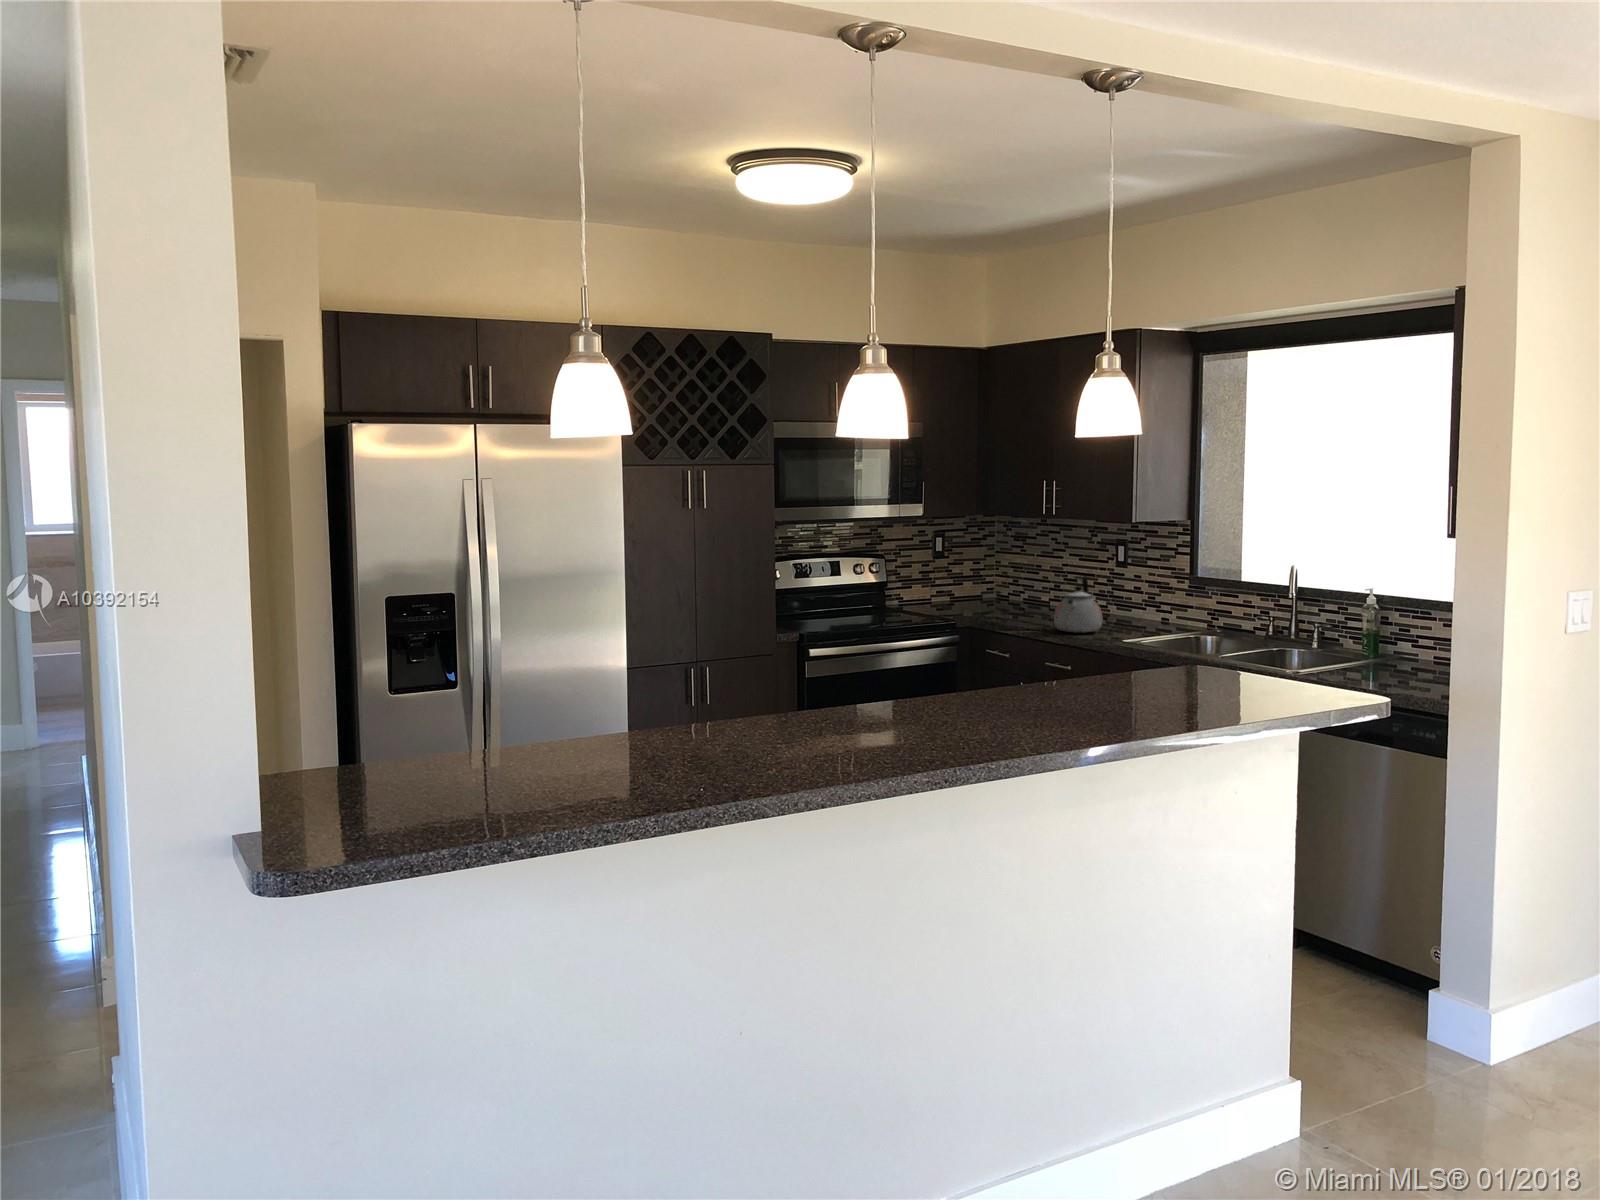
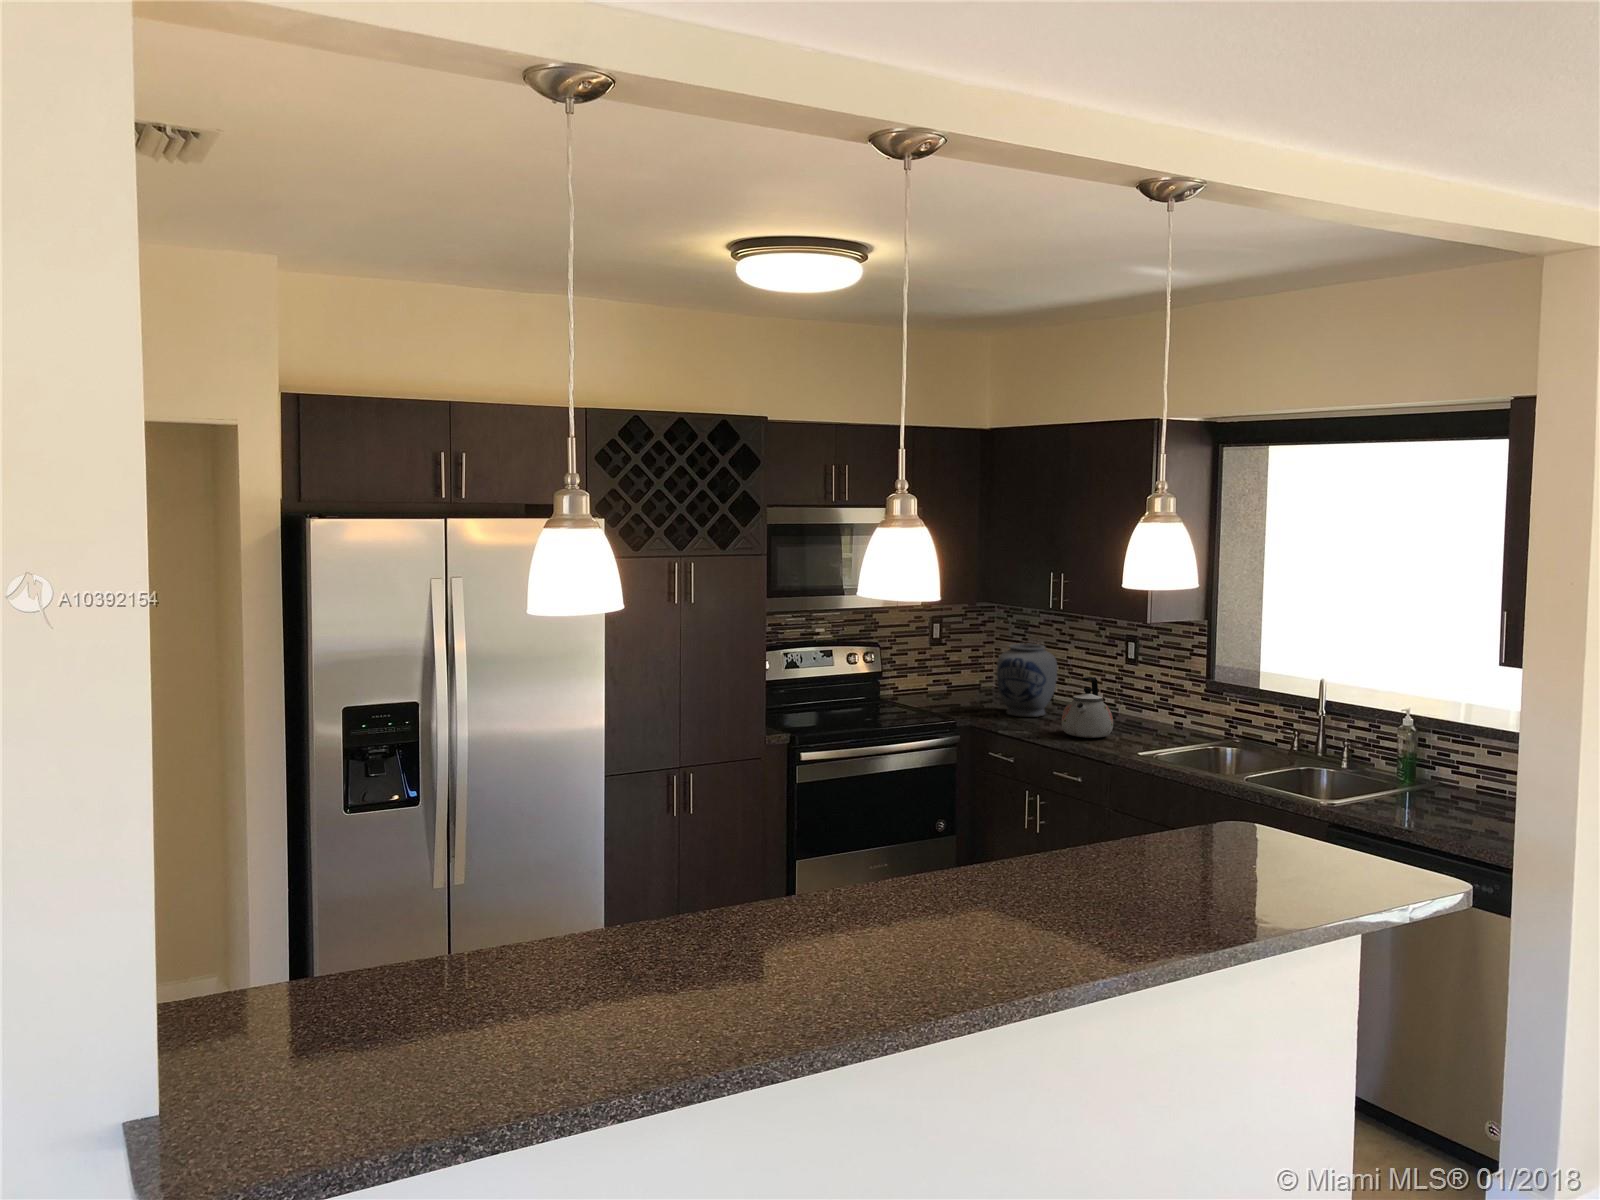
vase: none [995,551,1052,619] -> present [997,643,1057,717]

